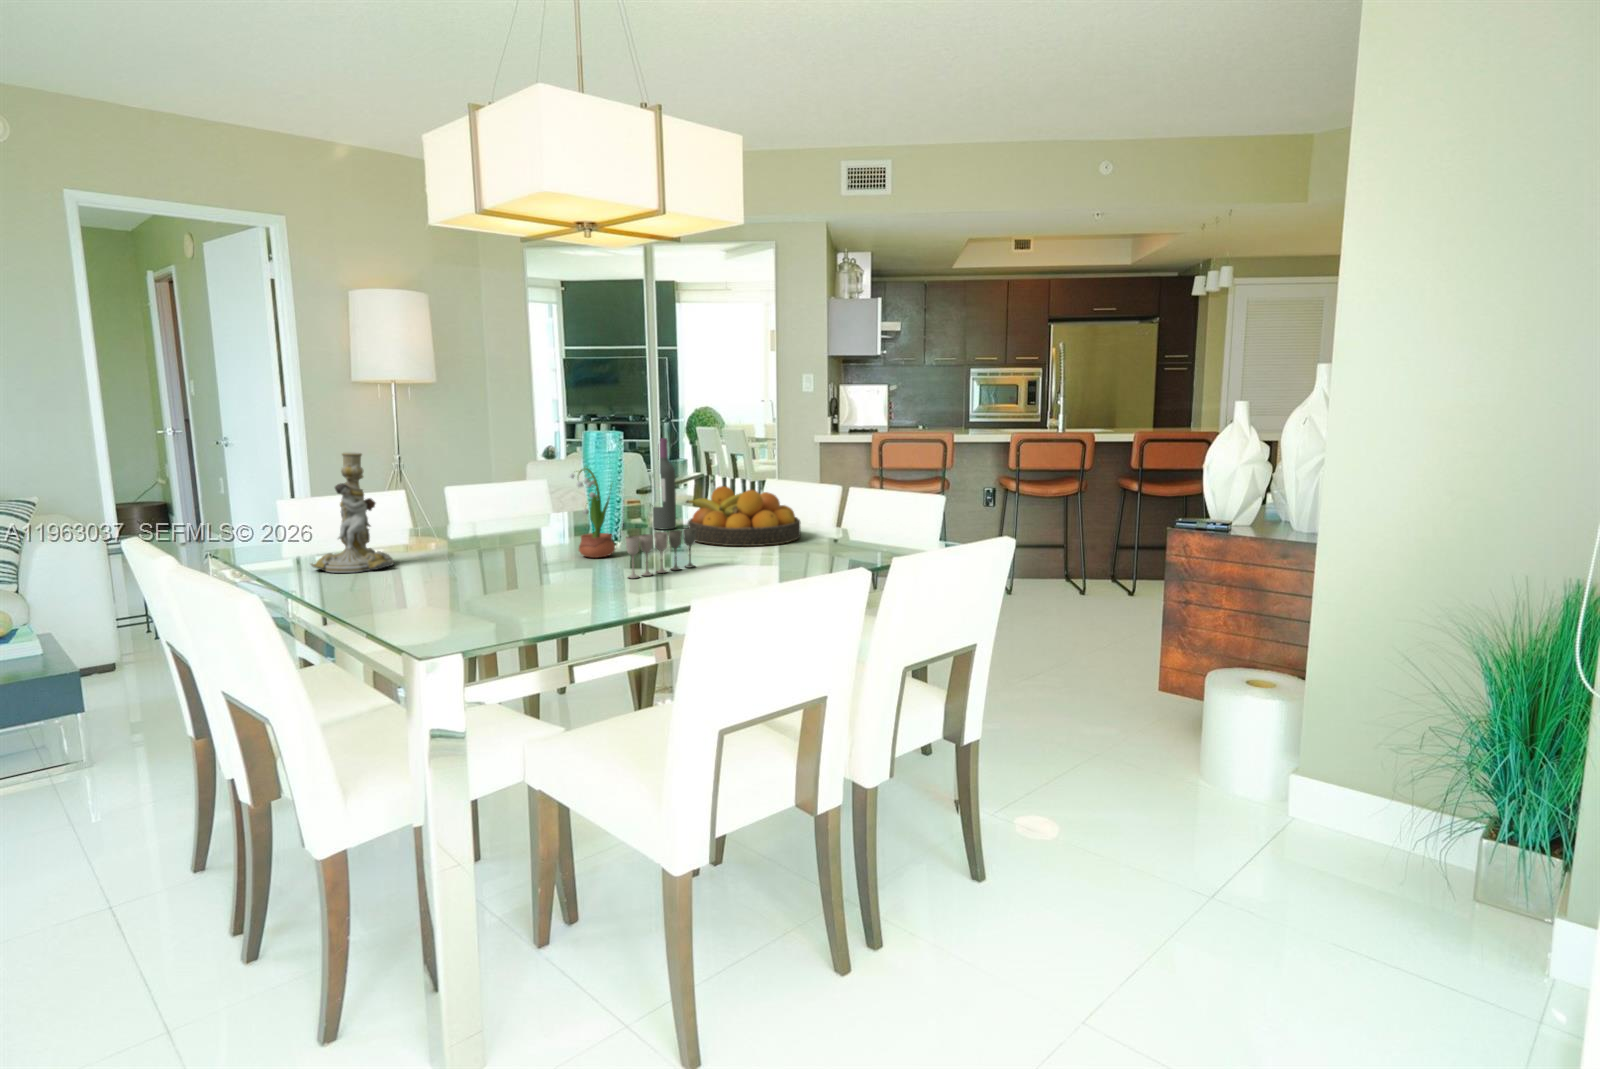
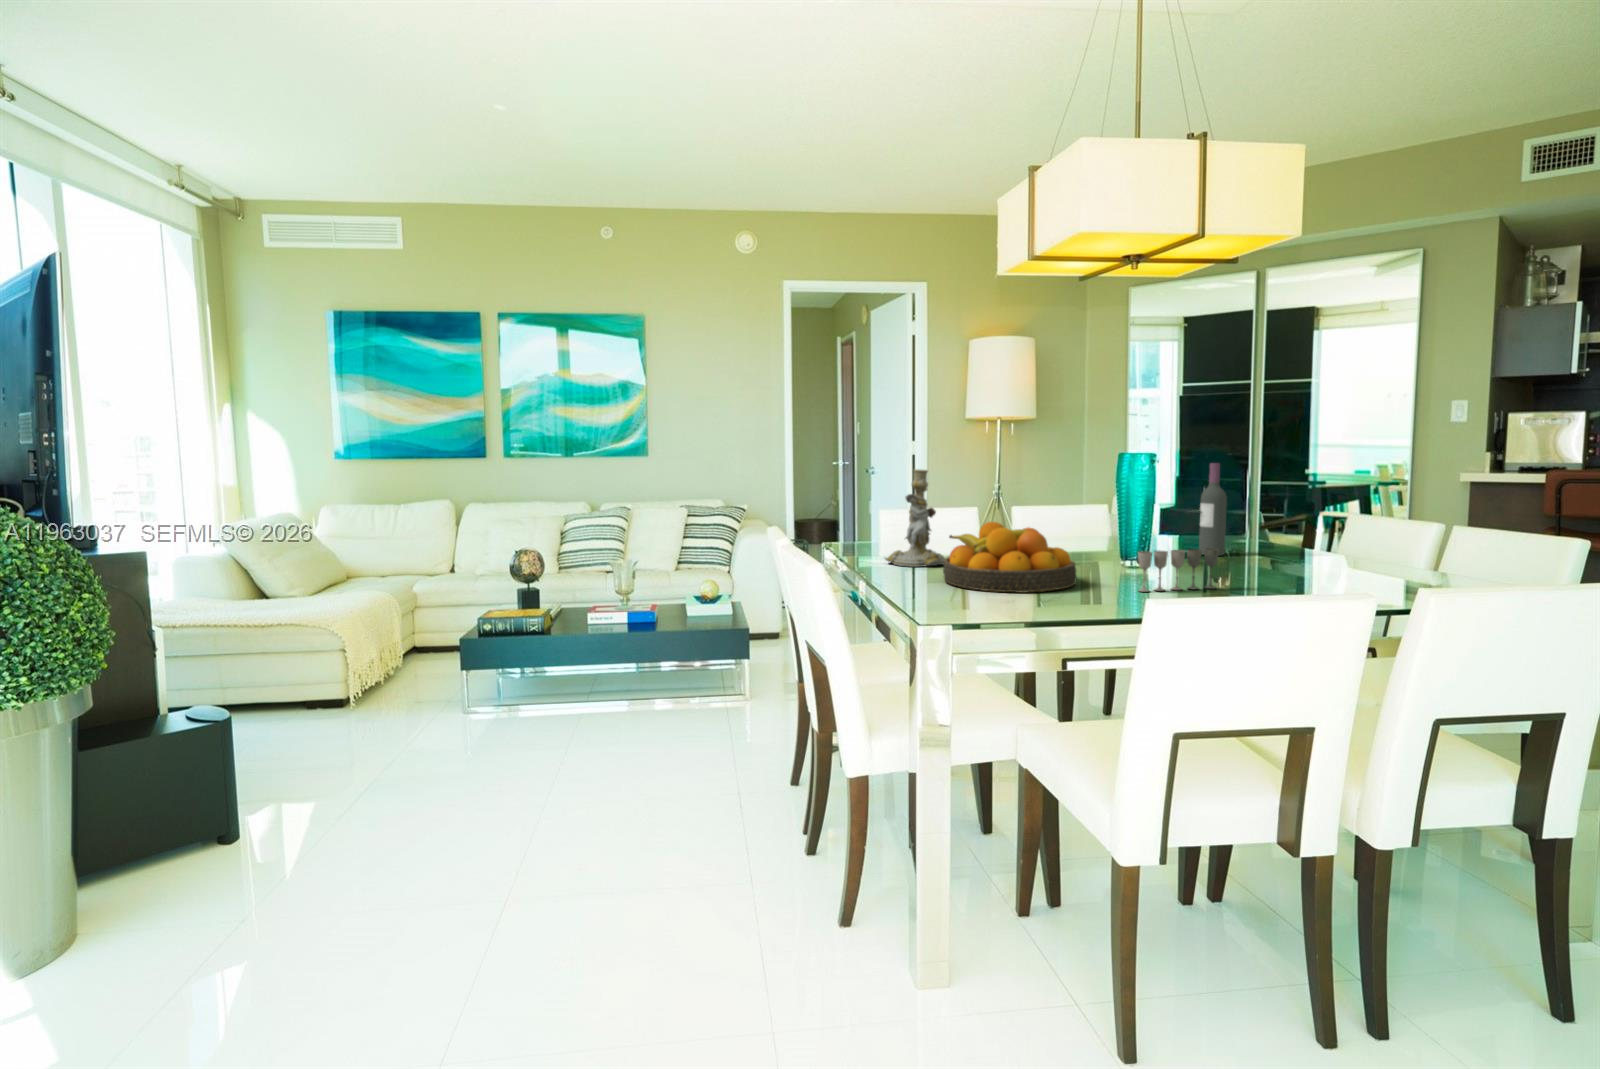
potted flower: present [570,468,615,558] -> none [1100,485,1143,573]
fruit bowl: present [686,486,801,546] -> present [943,522,1077,593]

